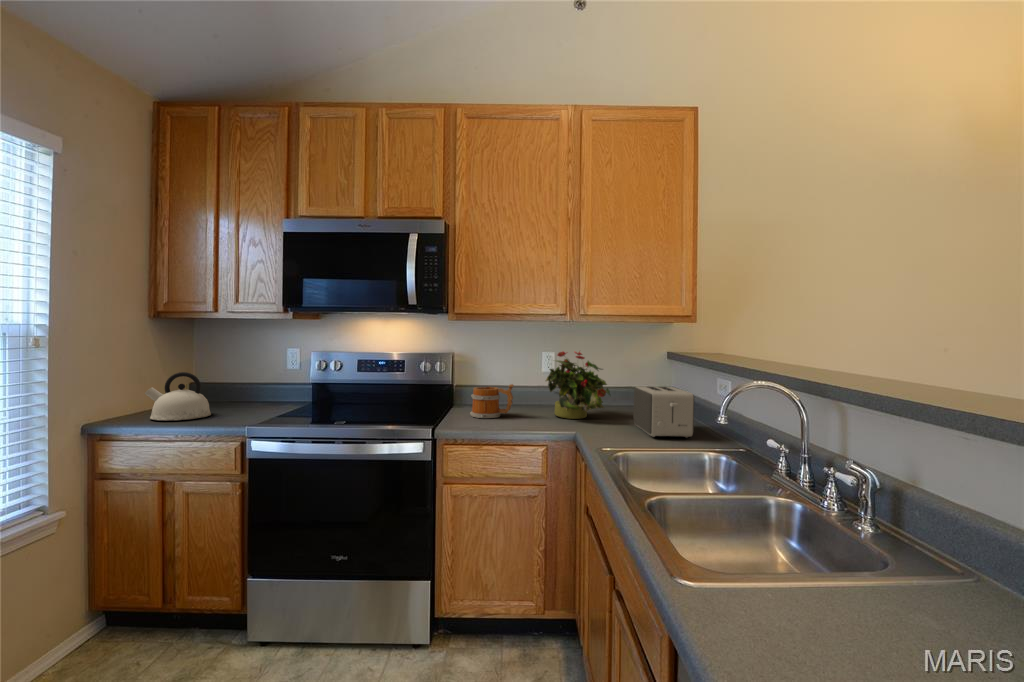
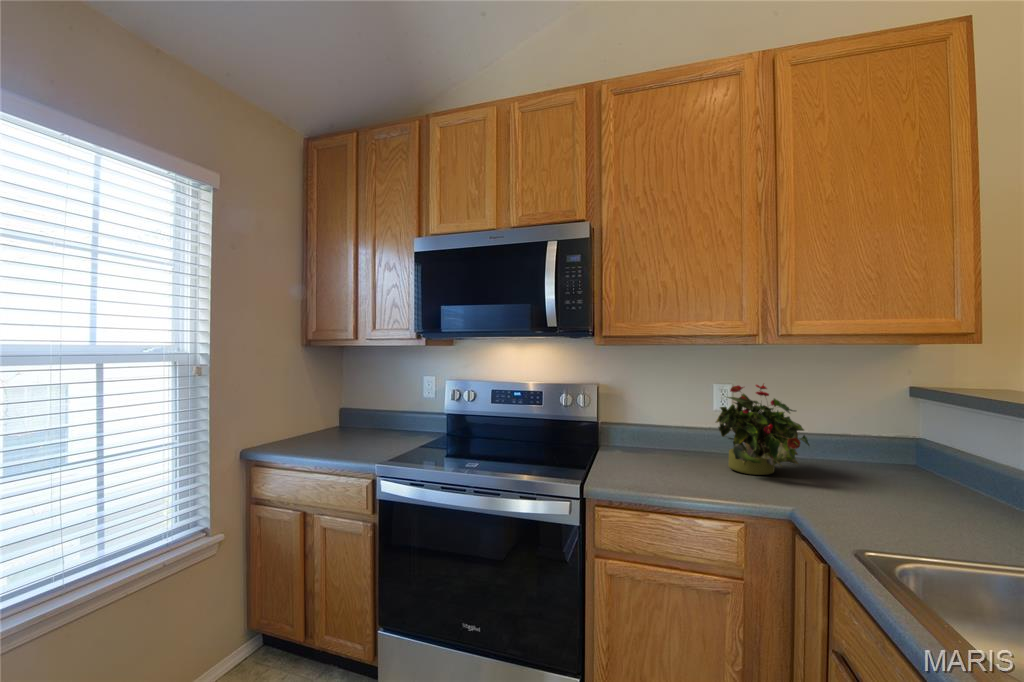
kettle: present [145,372,211,420] -> none [292,401,350,450]
mug: present [470,384,514,418] -> none [618,425,673,467]
toaster: present [633,386,694,438] -> none [844,437,943,519]

